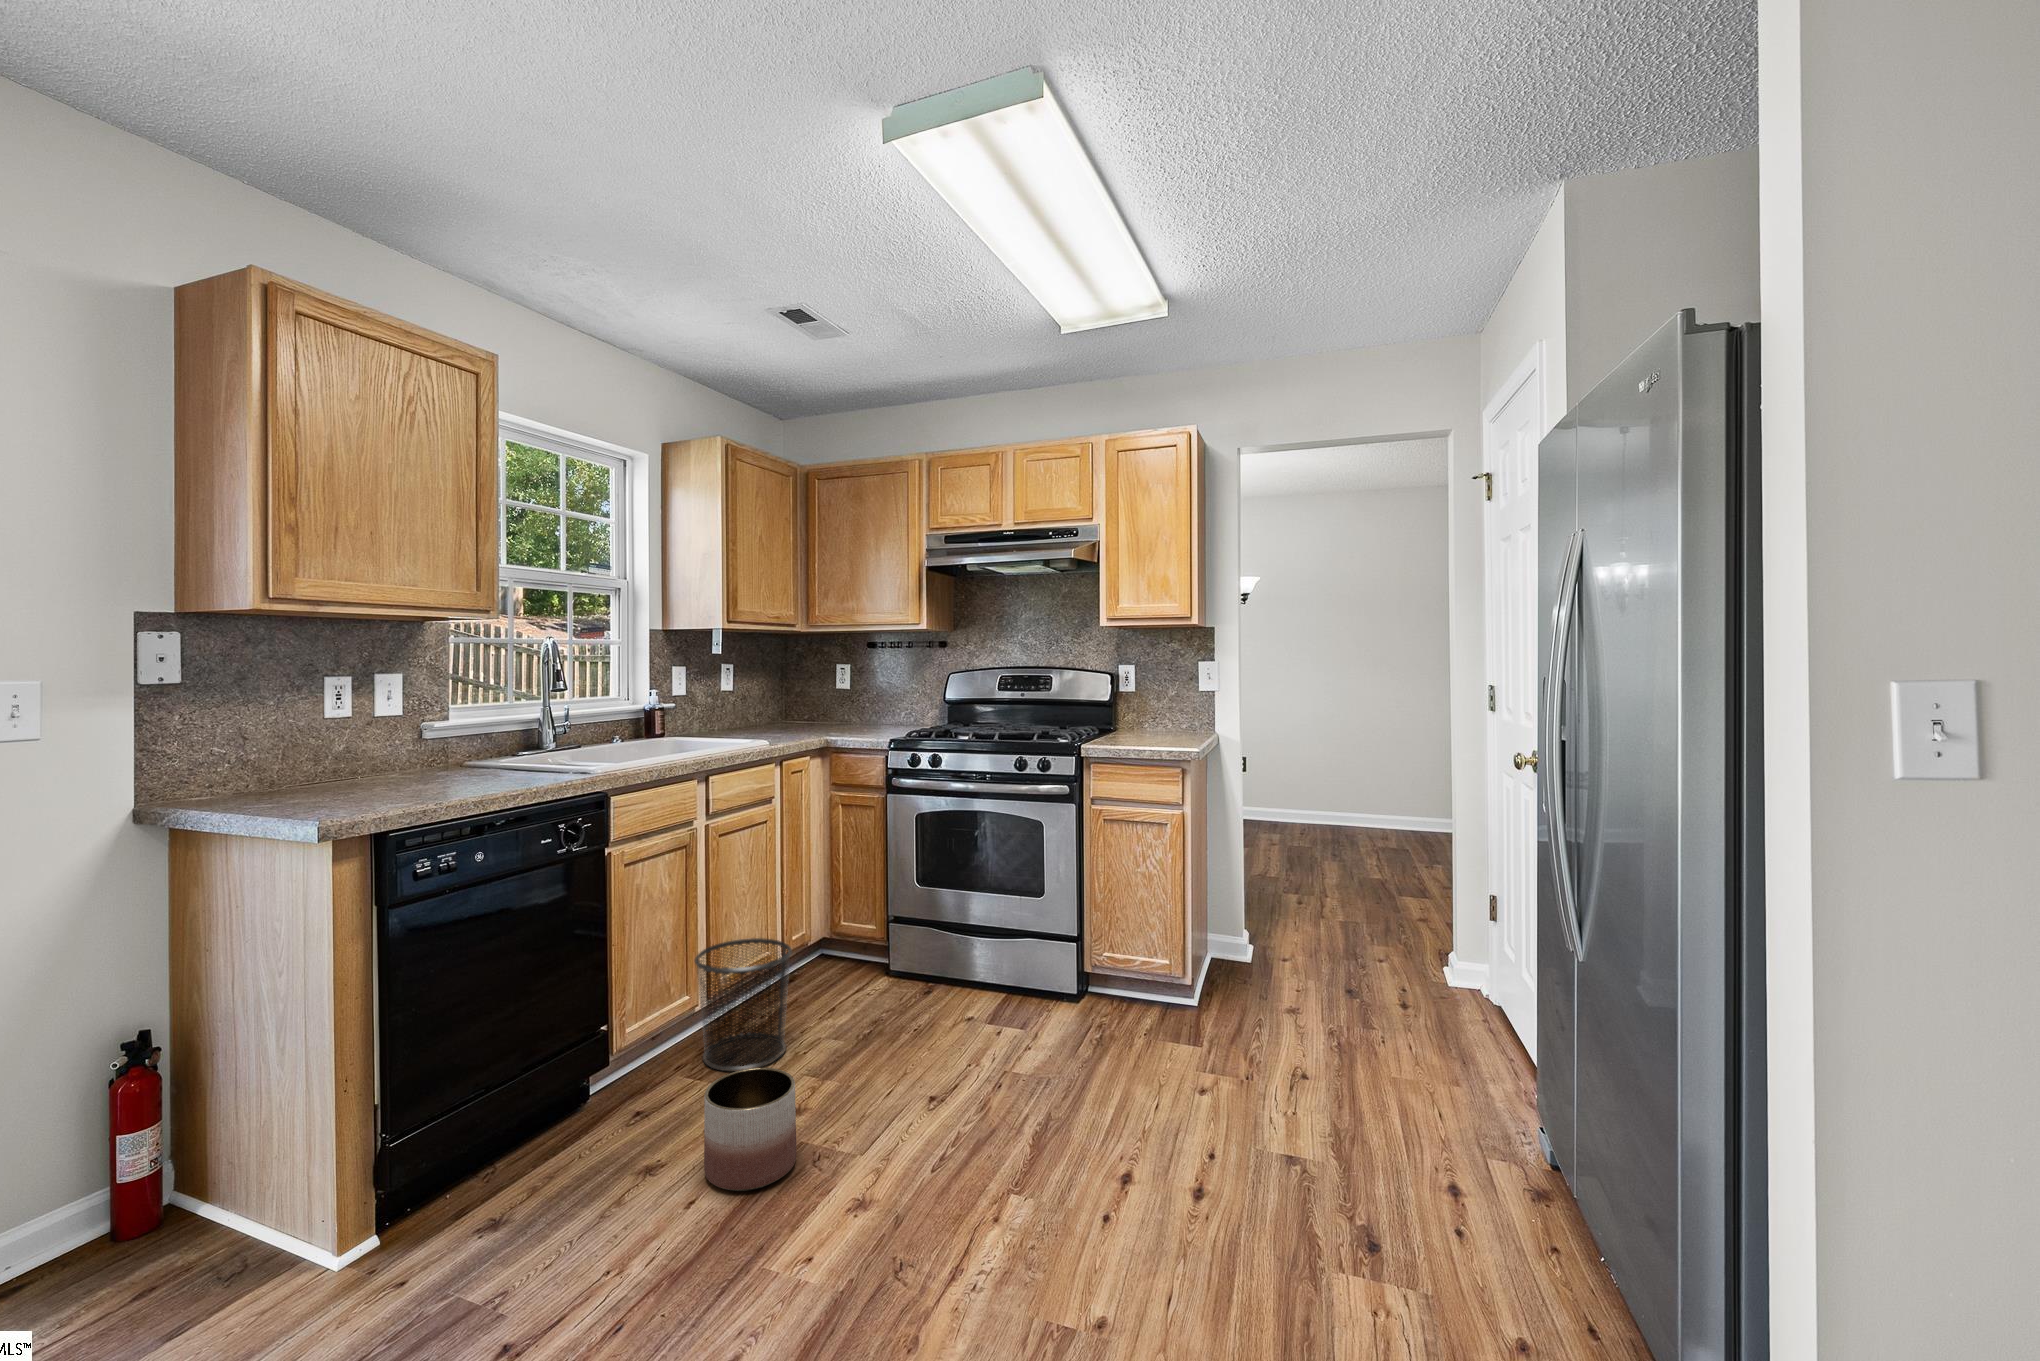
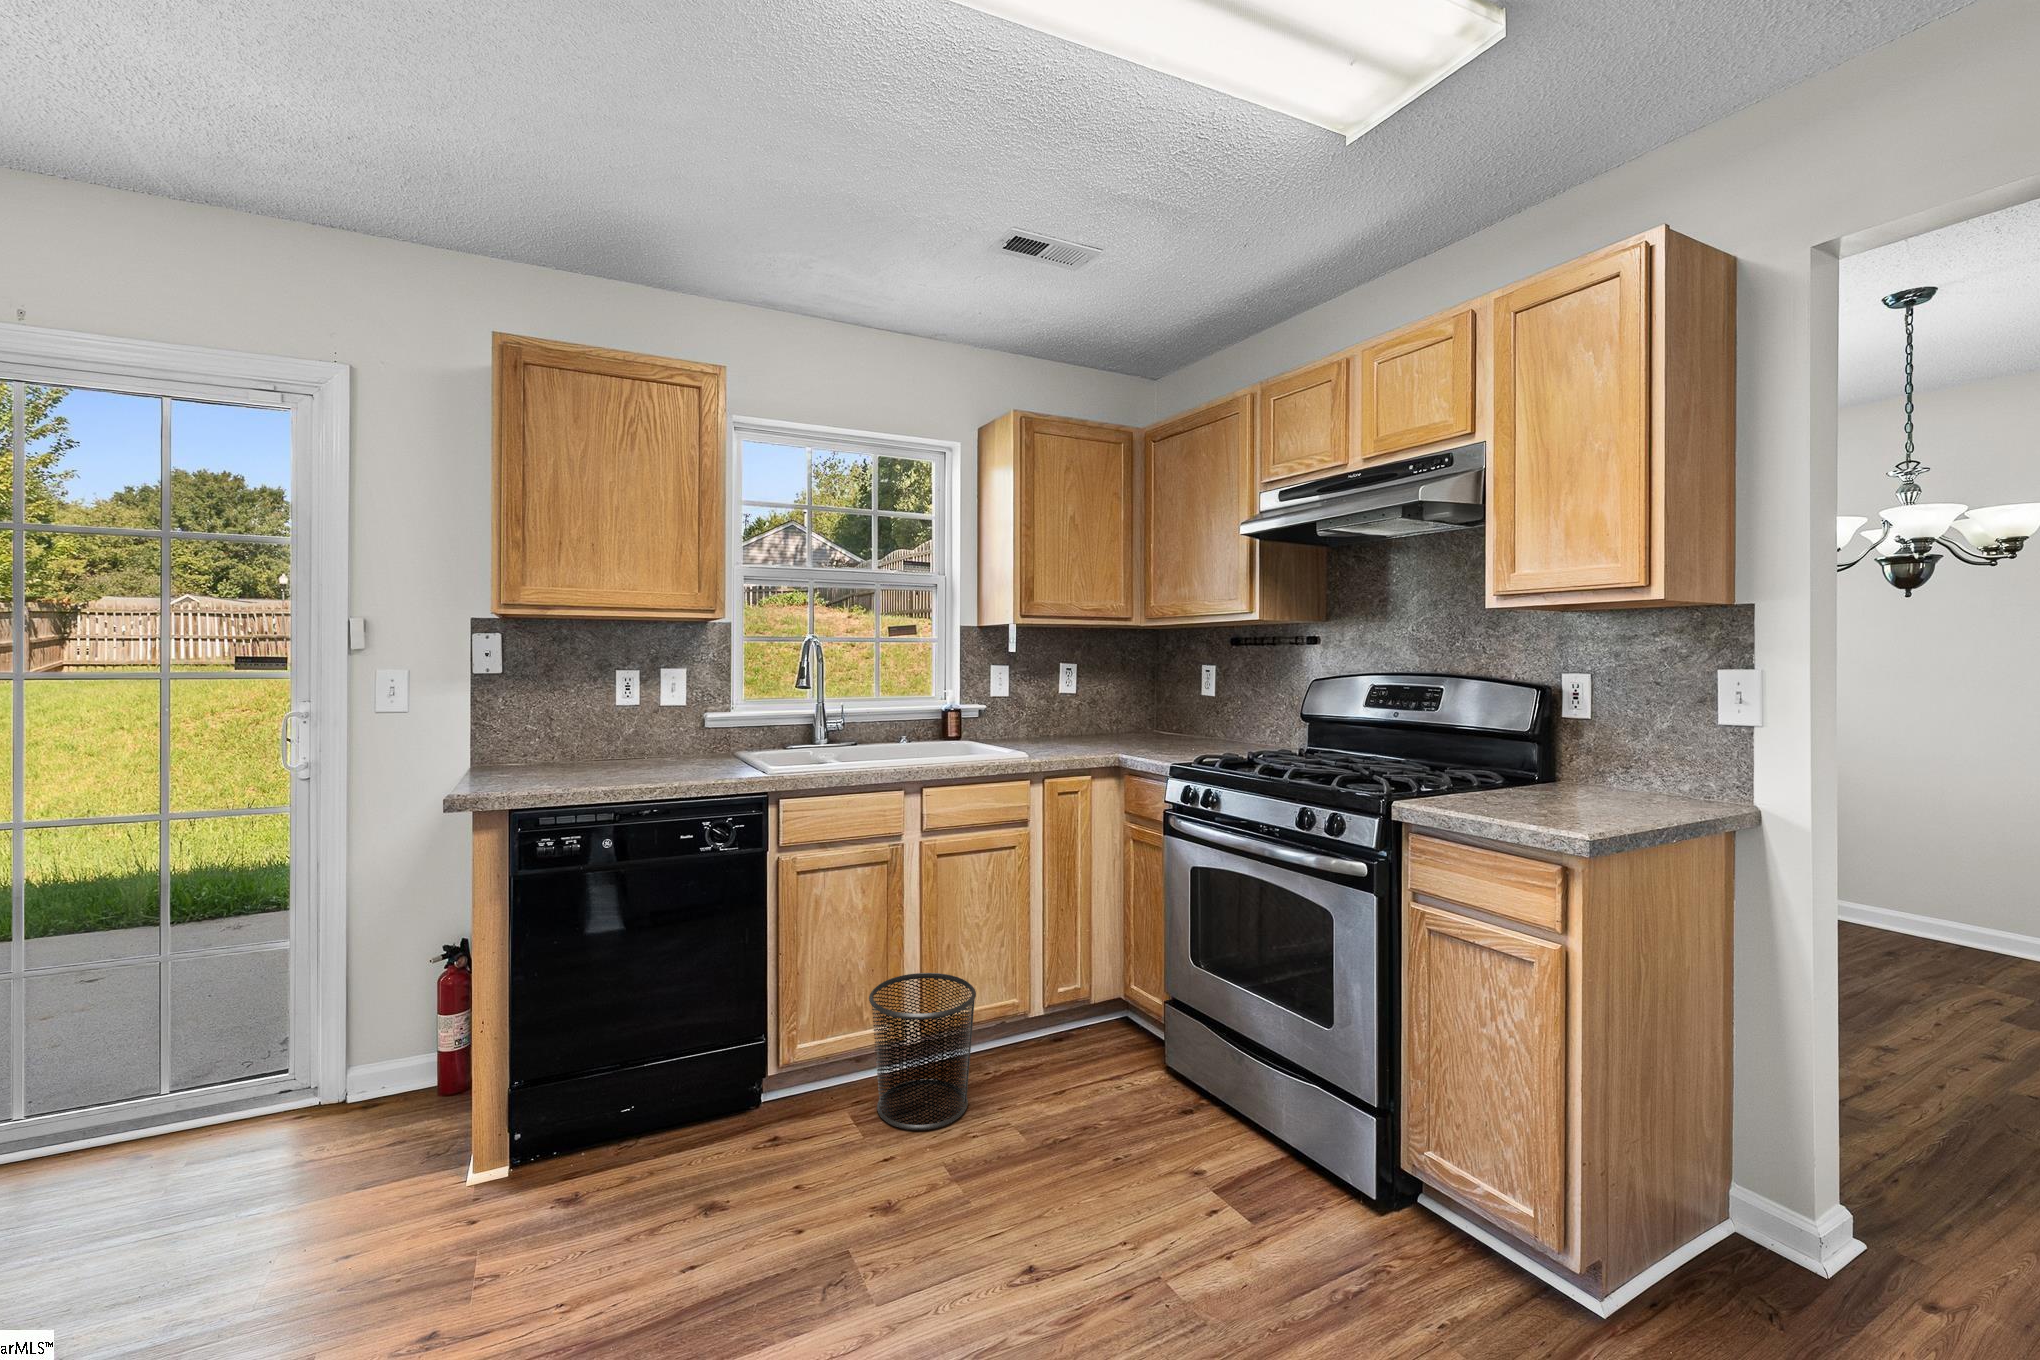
planter: present [704,1068,797,1191] -> none [710,1138,818,1295]

